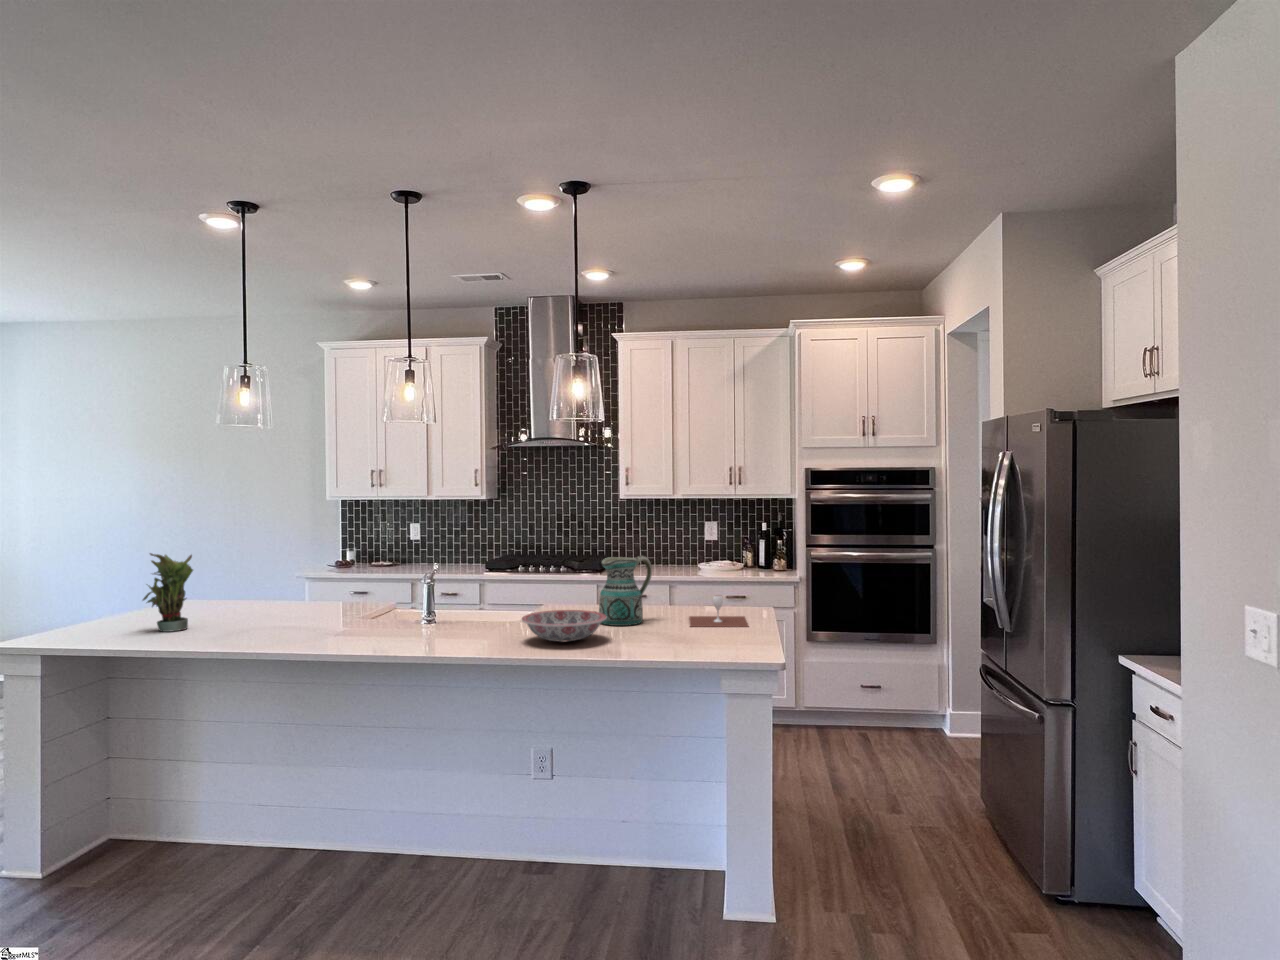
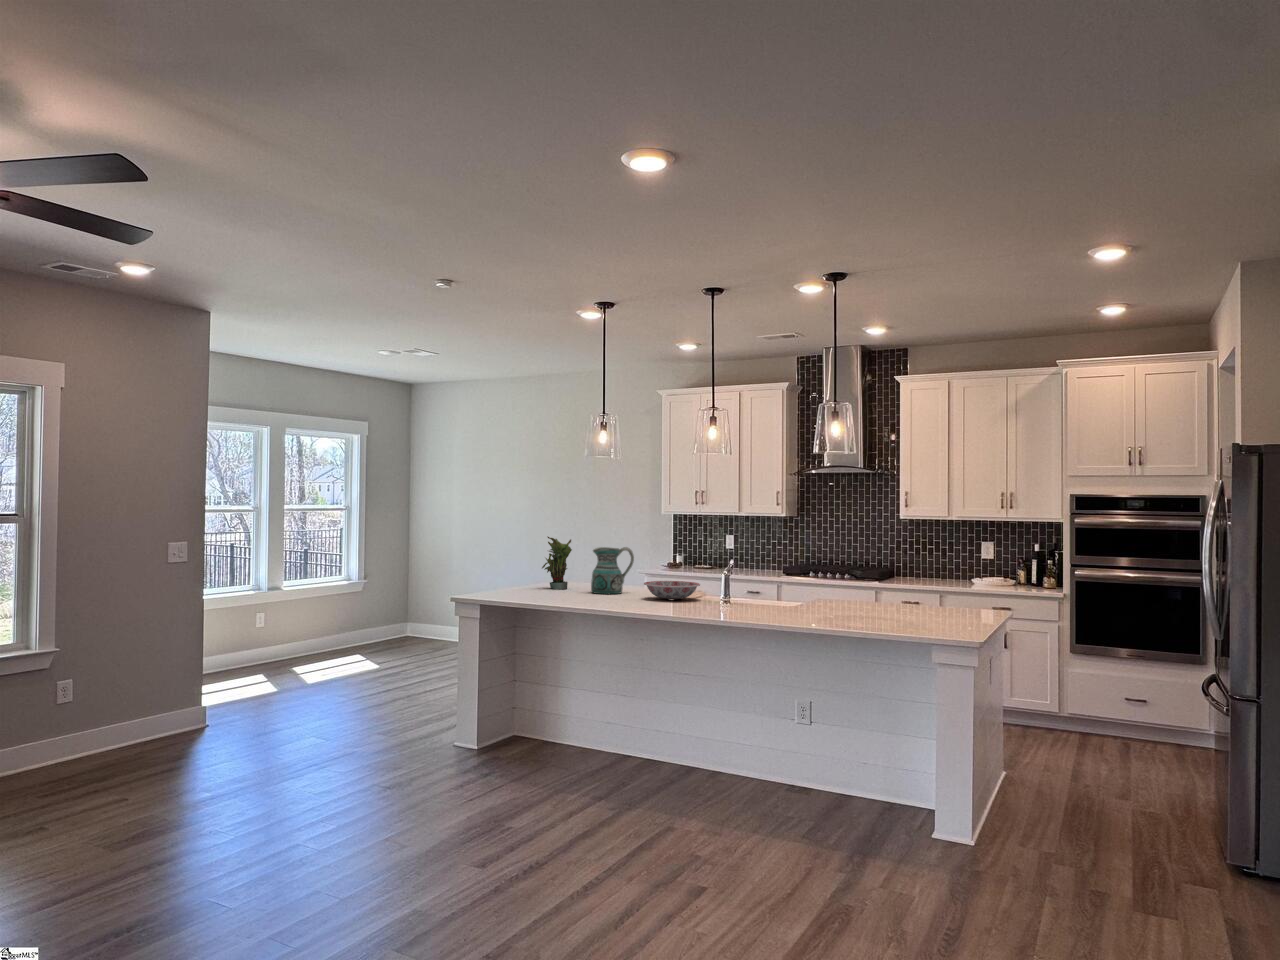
ceramic pitcher: present [599,556,652,626] -> present [591,547,634,594]
wine glass: present [689,595,749,627] -> none [913,588,967,613]
ceramic bowl: present [521,610,607,642] -> present [644,581,700,599]

